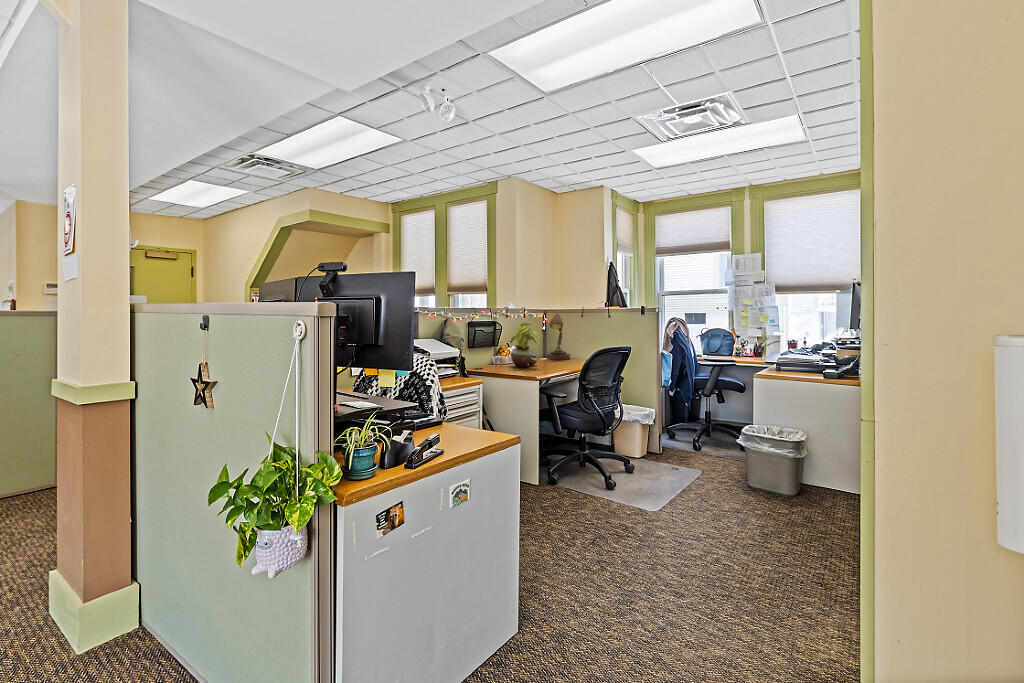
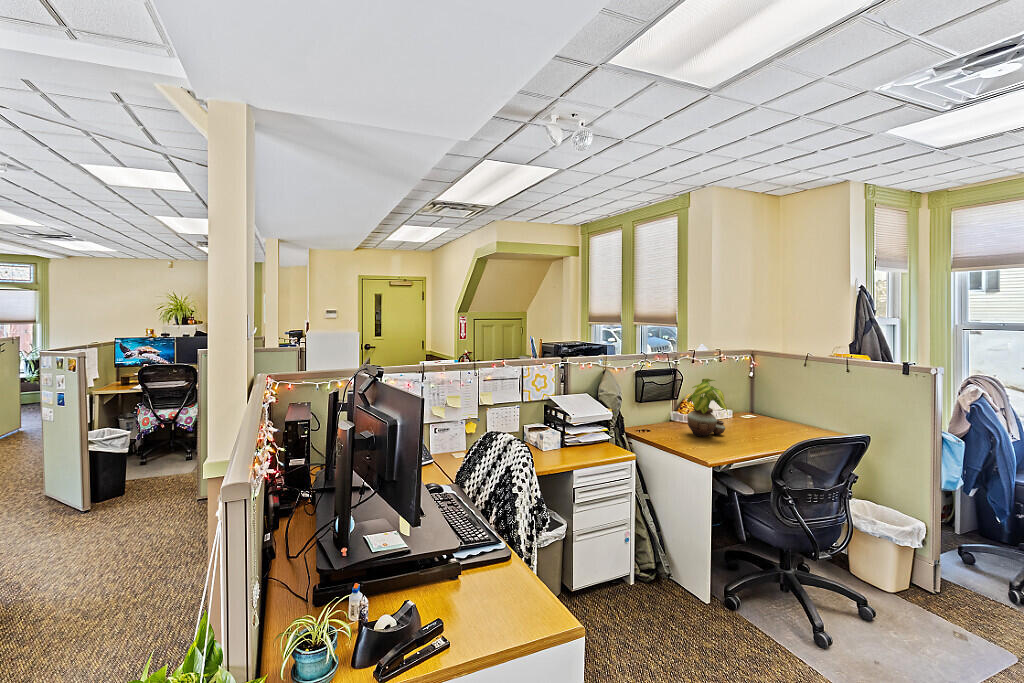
desk lamp: present [547,314,570,360] -> none [747,364,782,427]

